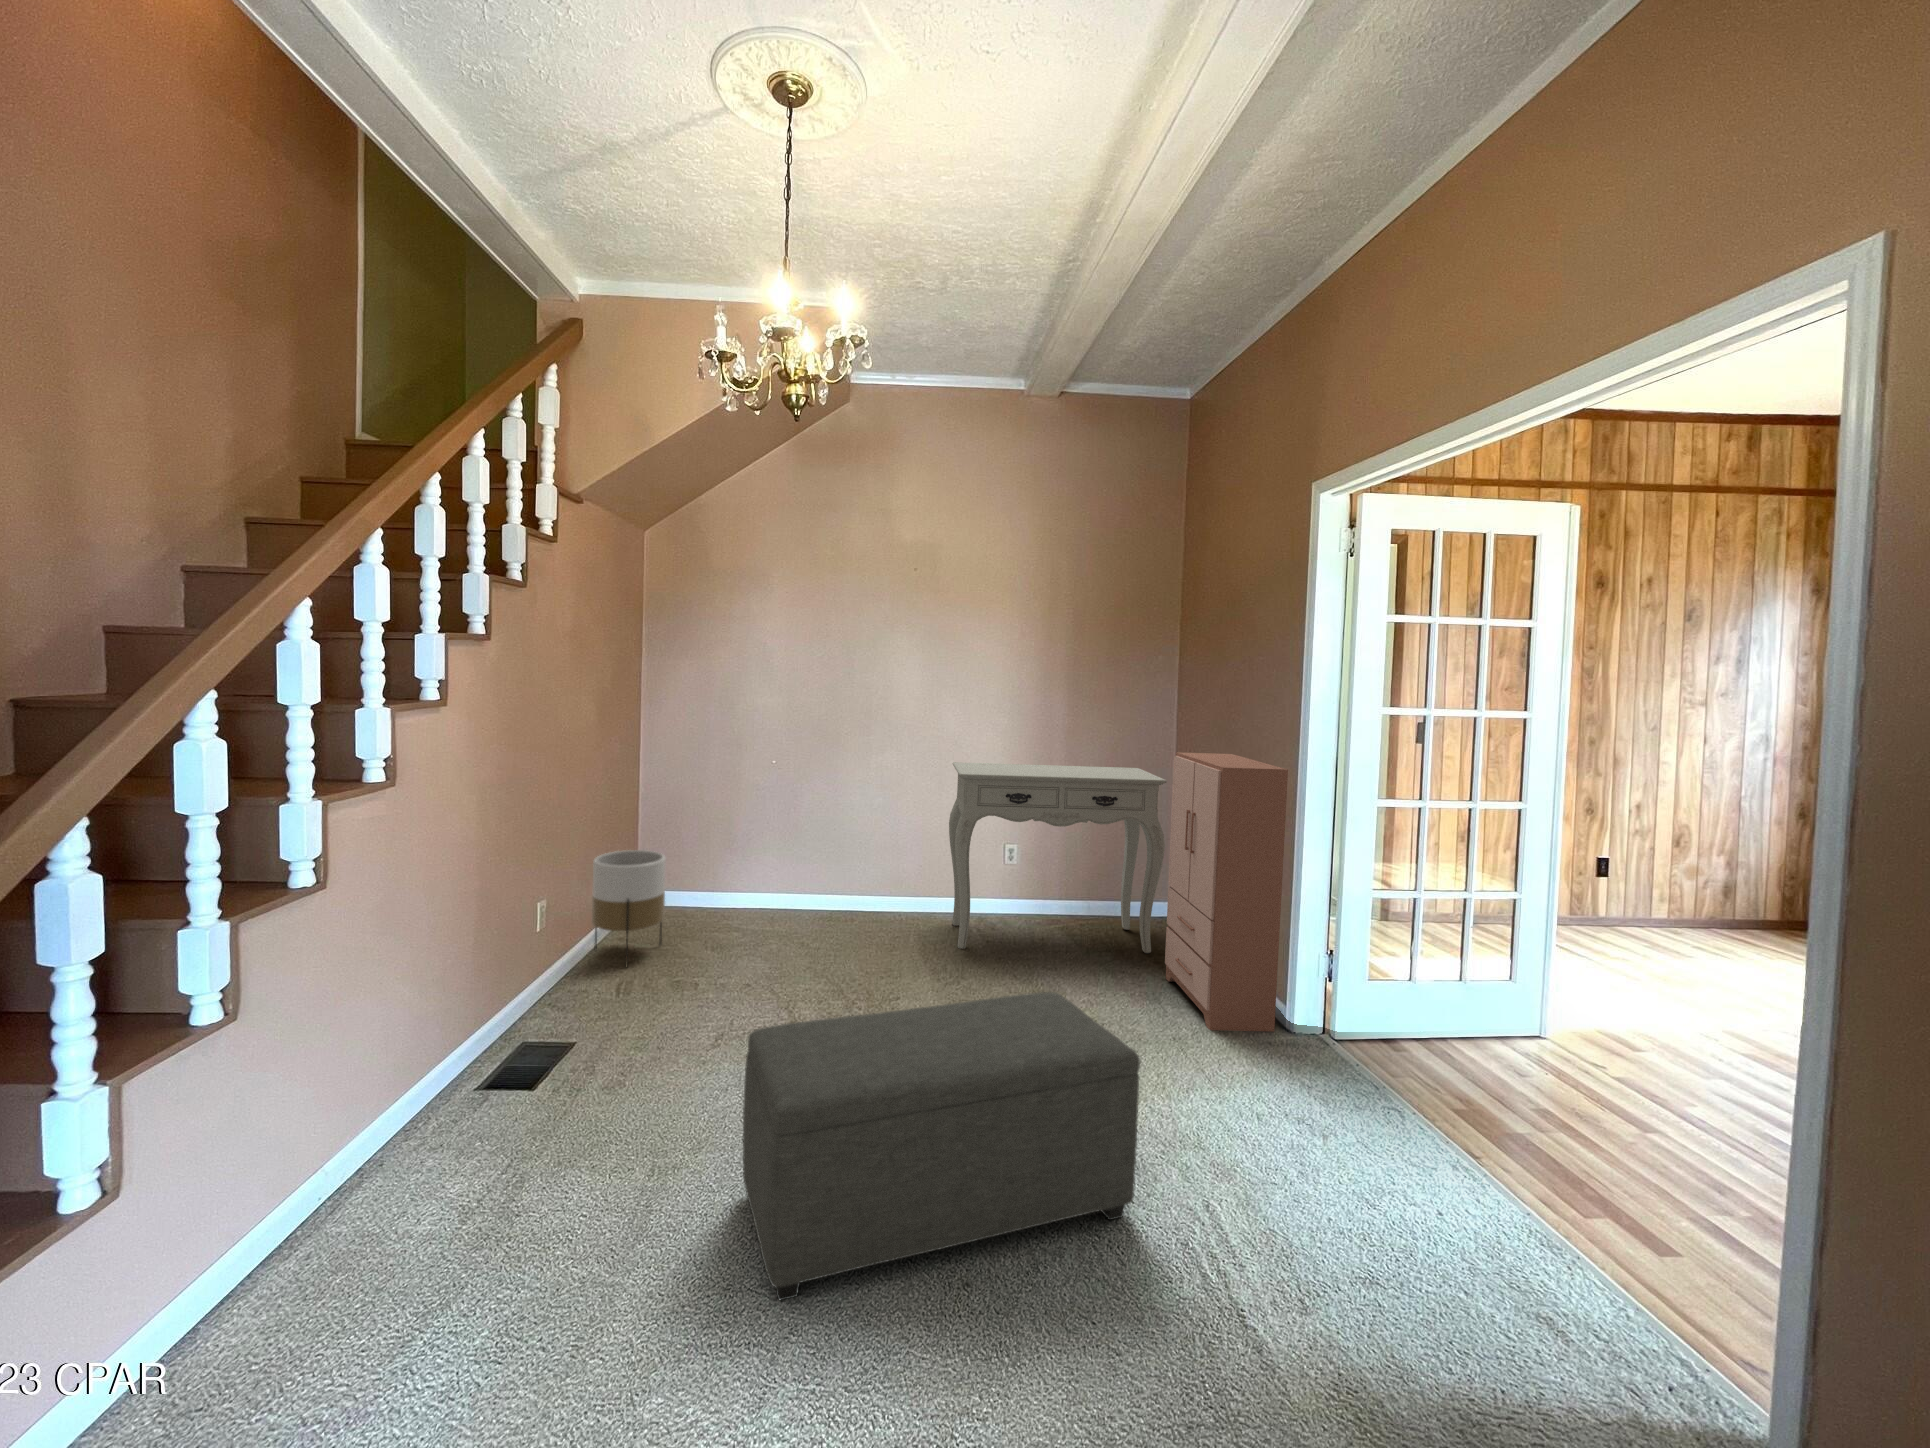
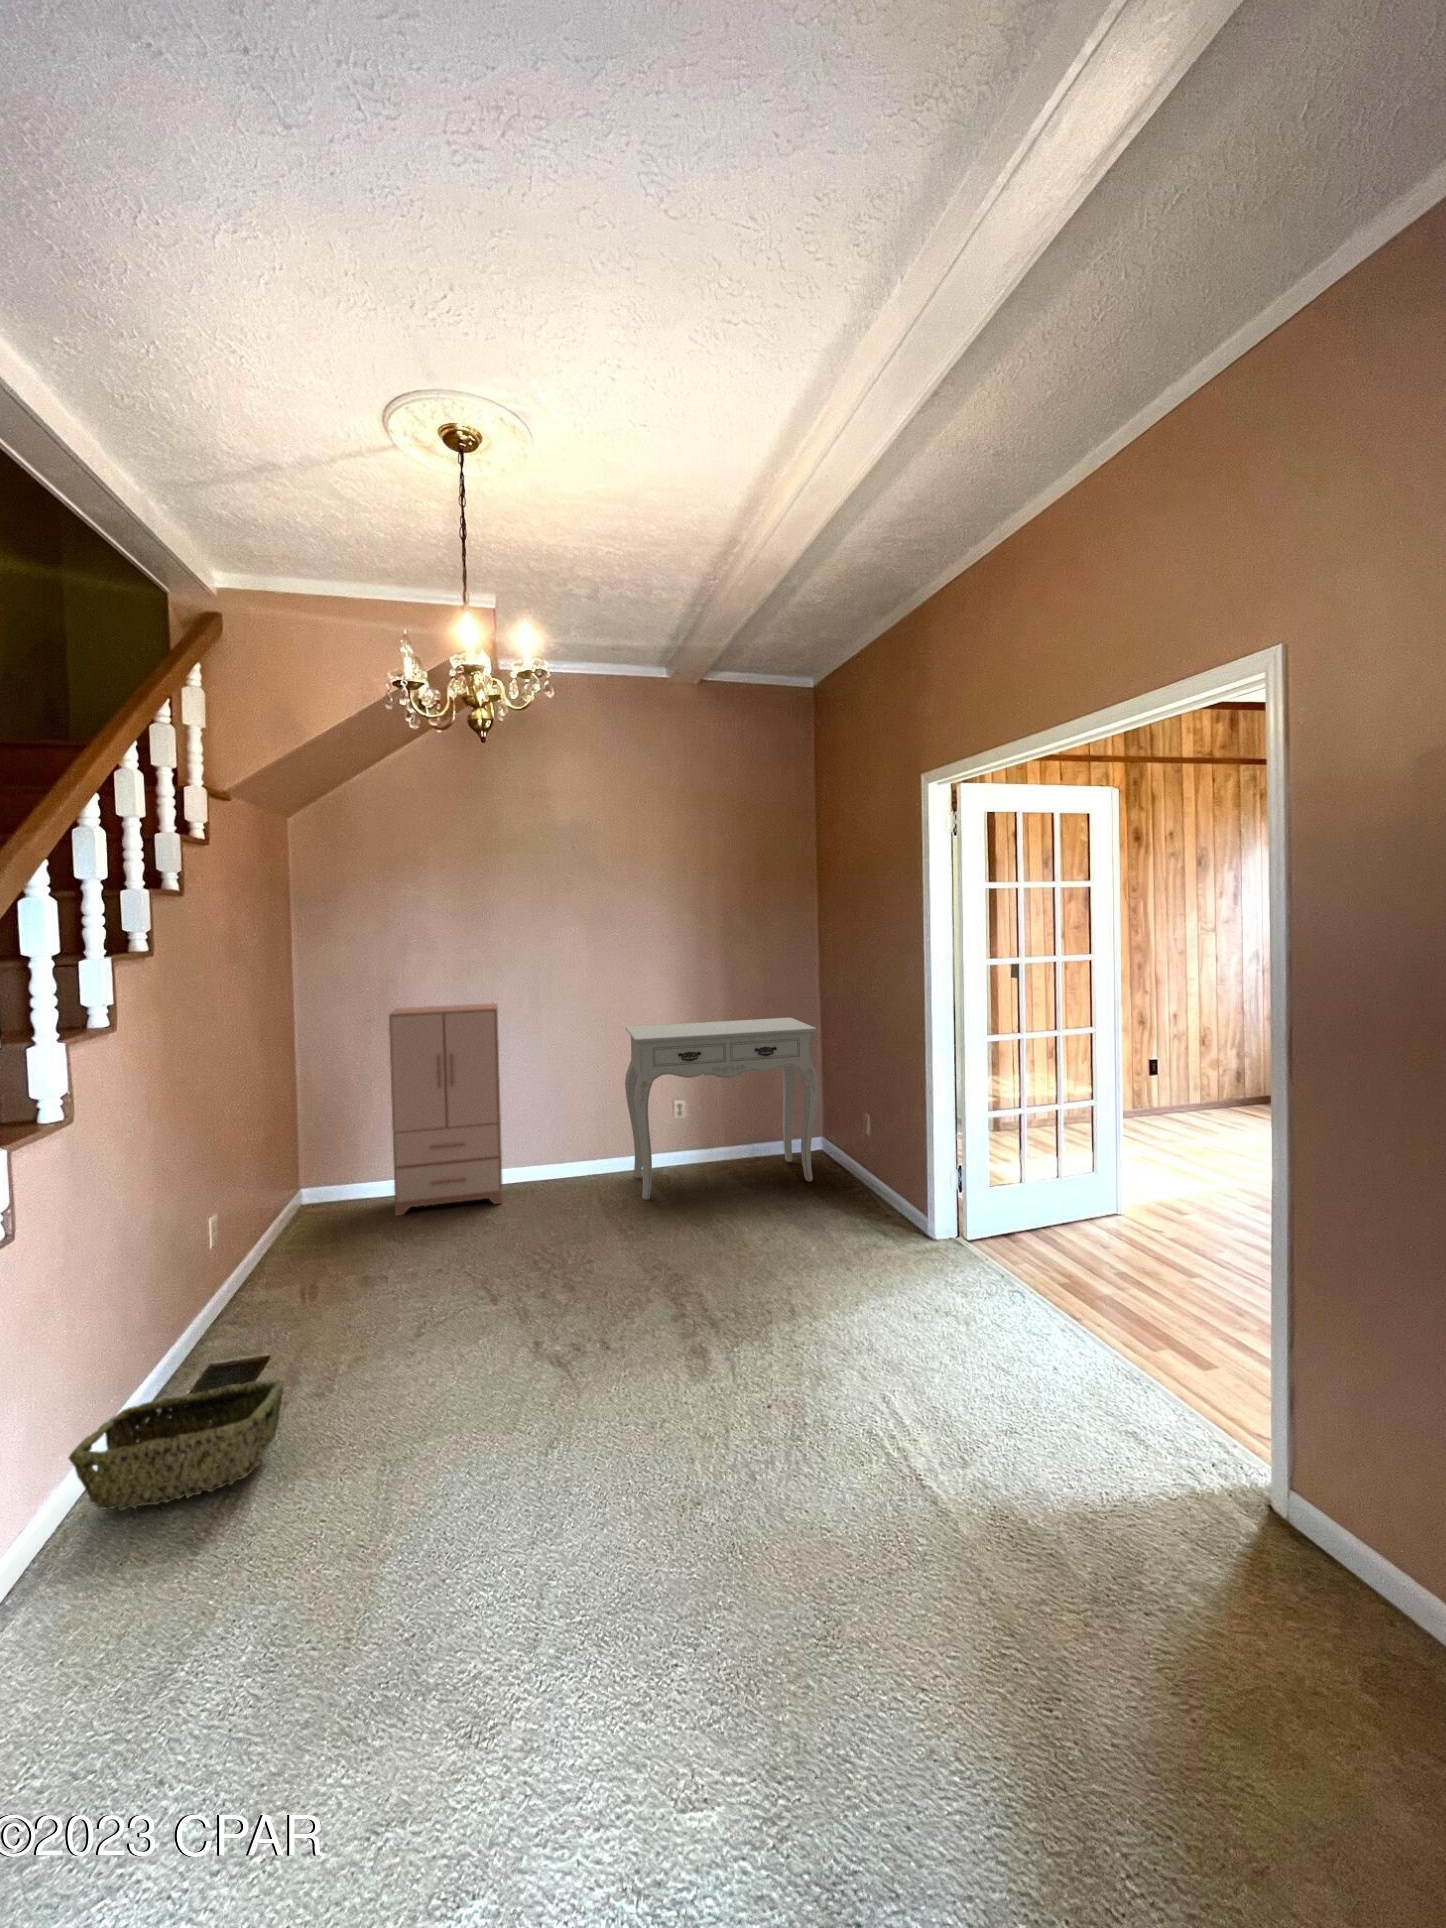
cabinet: present [1165,752,1288,1032] -> present [389,1003,503,1216]
planter: present [592,850,666,964] -> none [272,1144,351,1265]
ottoman: present [743,992,1140,1300] -> none [477,1234,826,1554]
woven basket: none [362,1067,564,1170] -> present [69,1379,283,1511]

